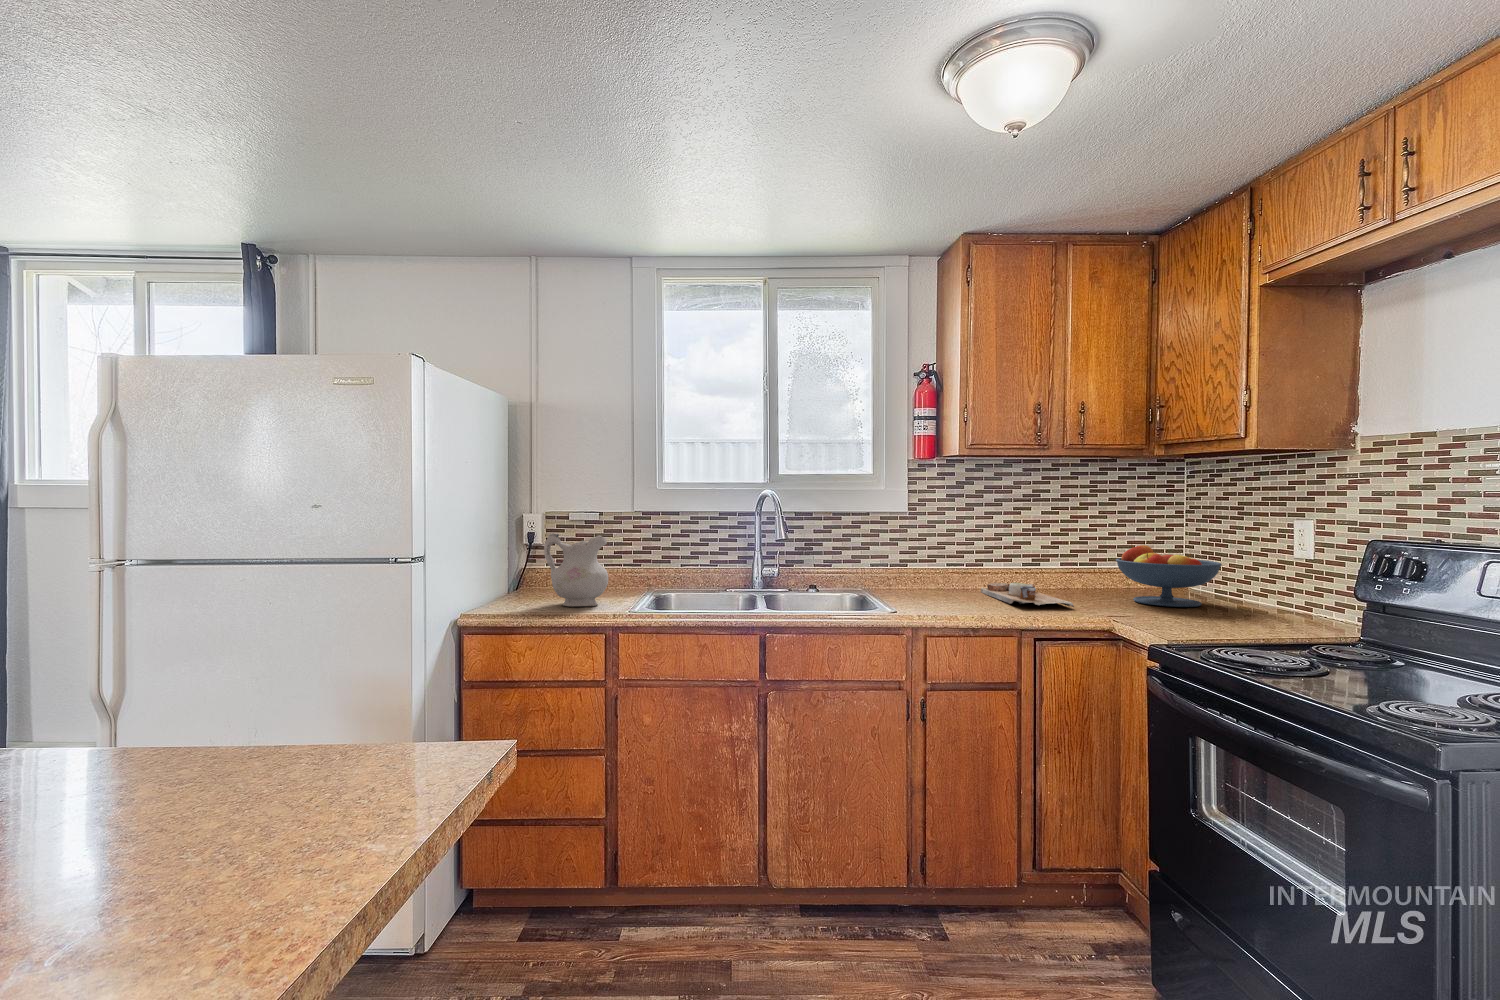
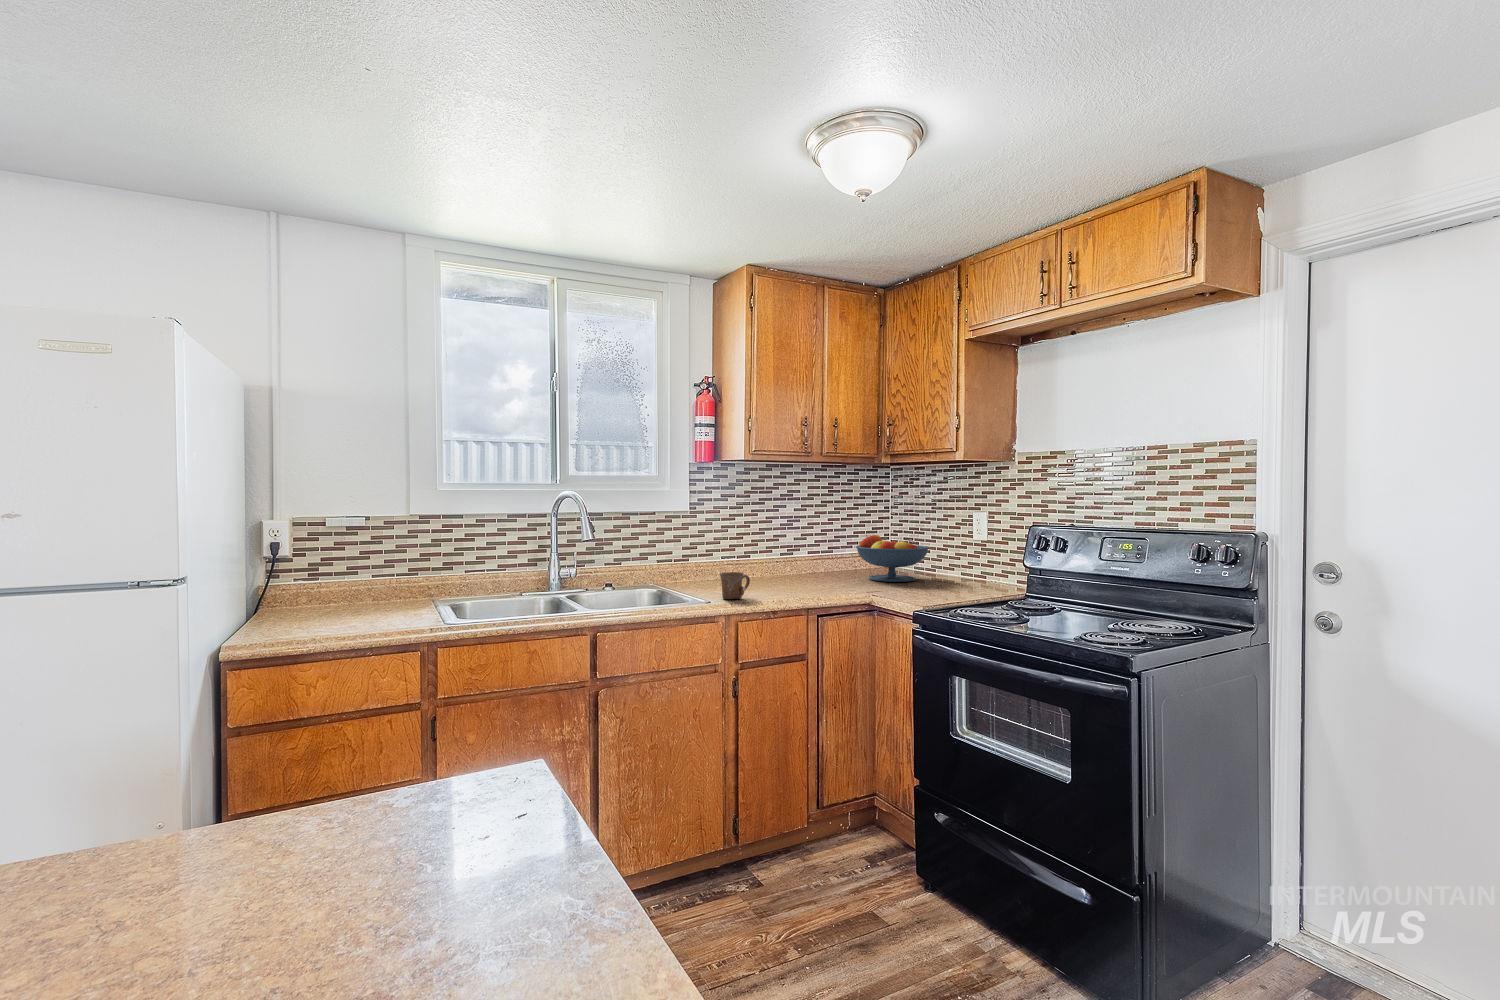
ceramic pitcher: present [544,534,608,607] -> none [319,543,402,626]
mug: none [917,580,953,610] -> present [720,572,750,599]
cutting board: present [981,582,1074,607] -> none [753,570,837,589]

